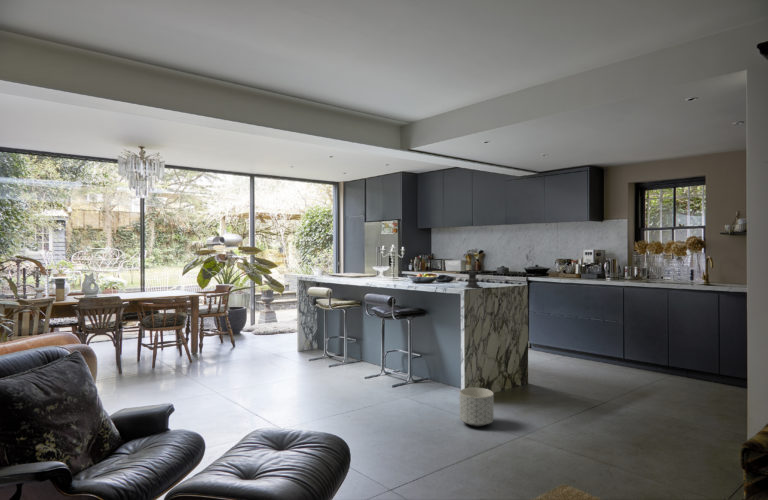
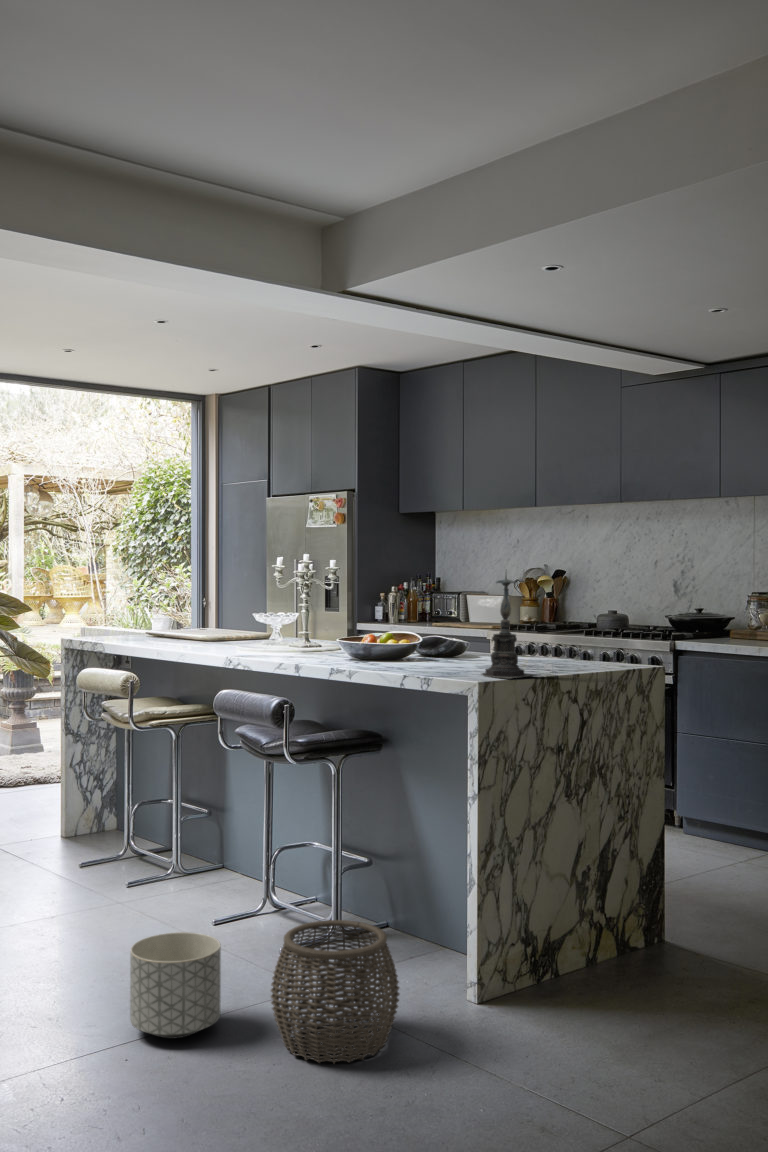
woven basket: none [396,371,441,418] -> present [271,920,399,1063]
planter: present [460,388,494,427] -> present [130,932,221,1039]

